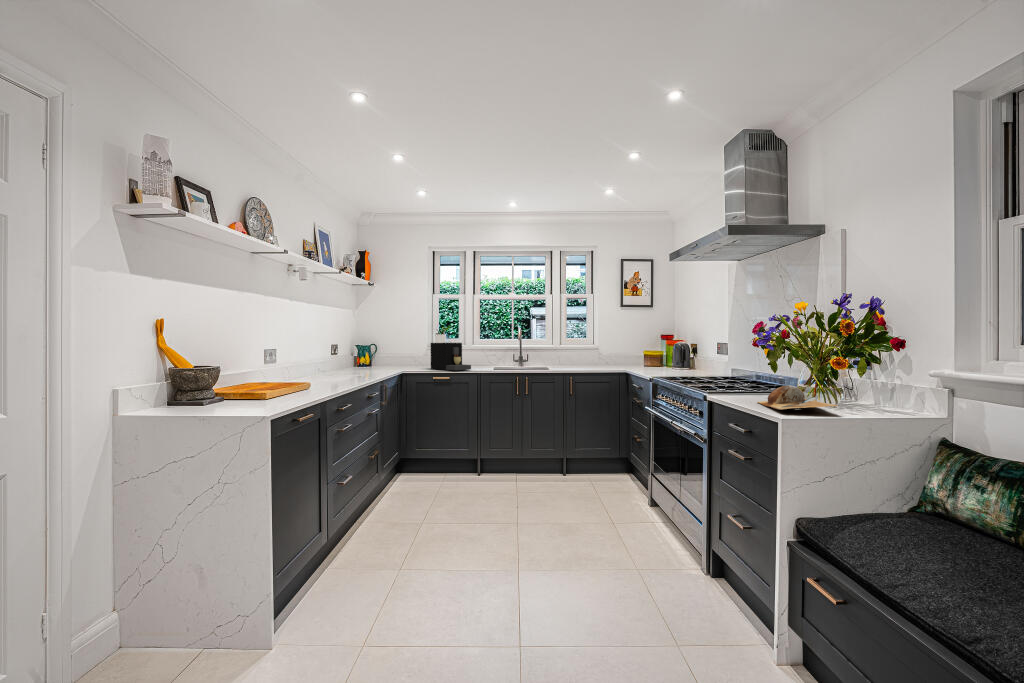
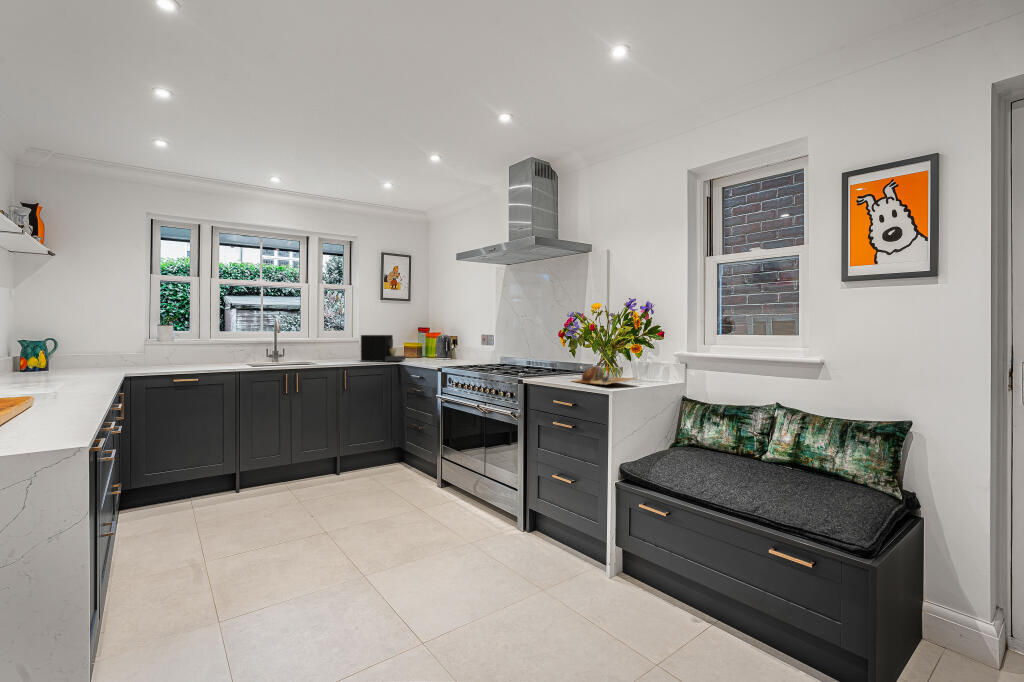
coffee maker: present [431,343,471,370] -> present [361,335,406,362]

